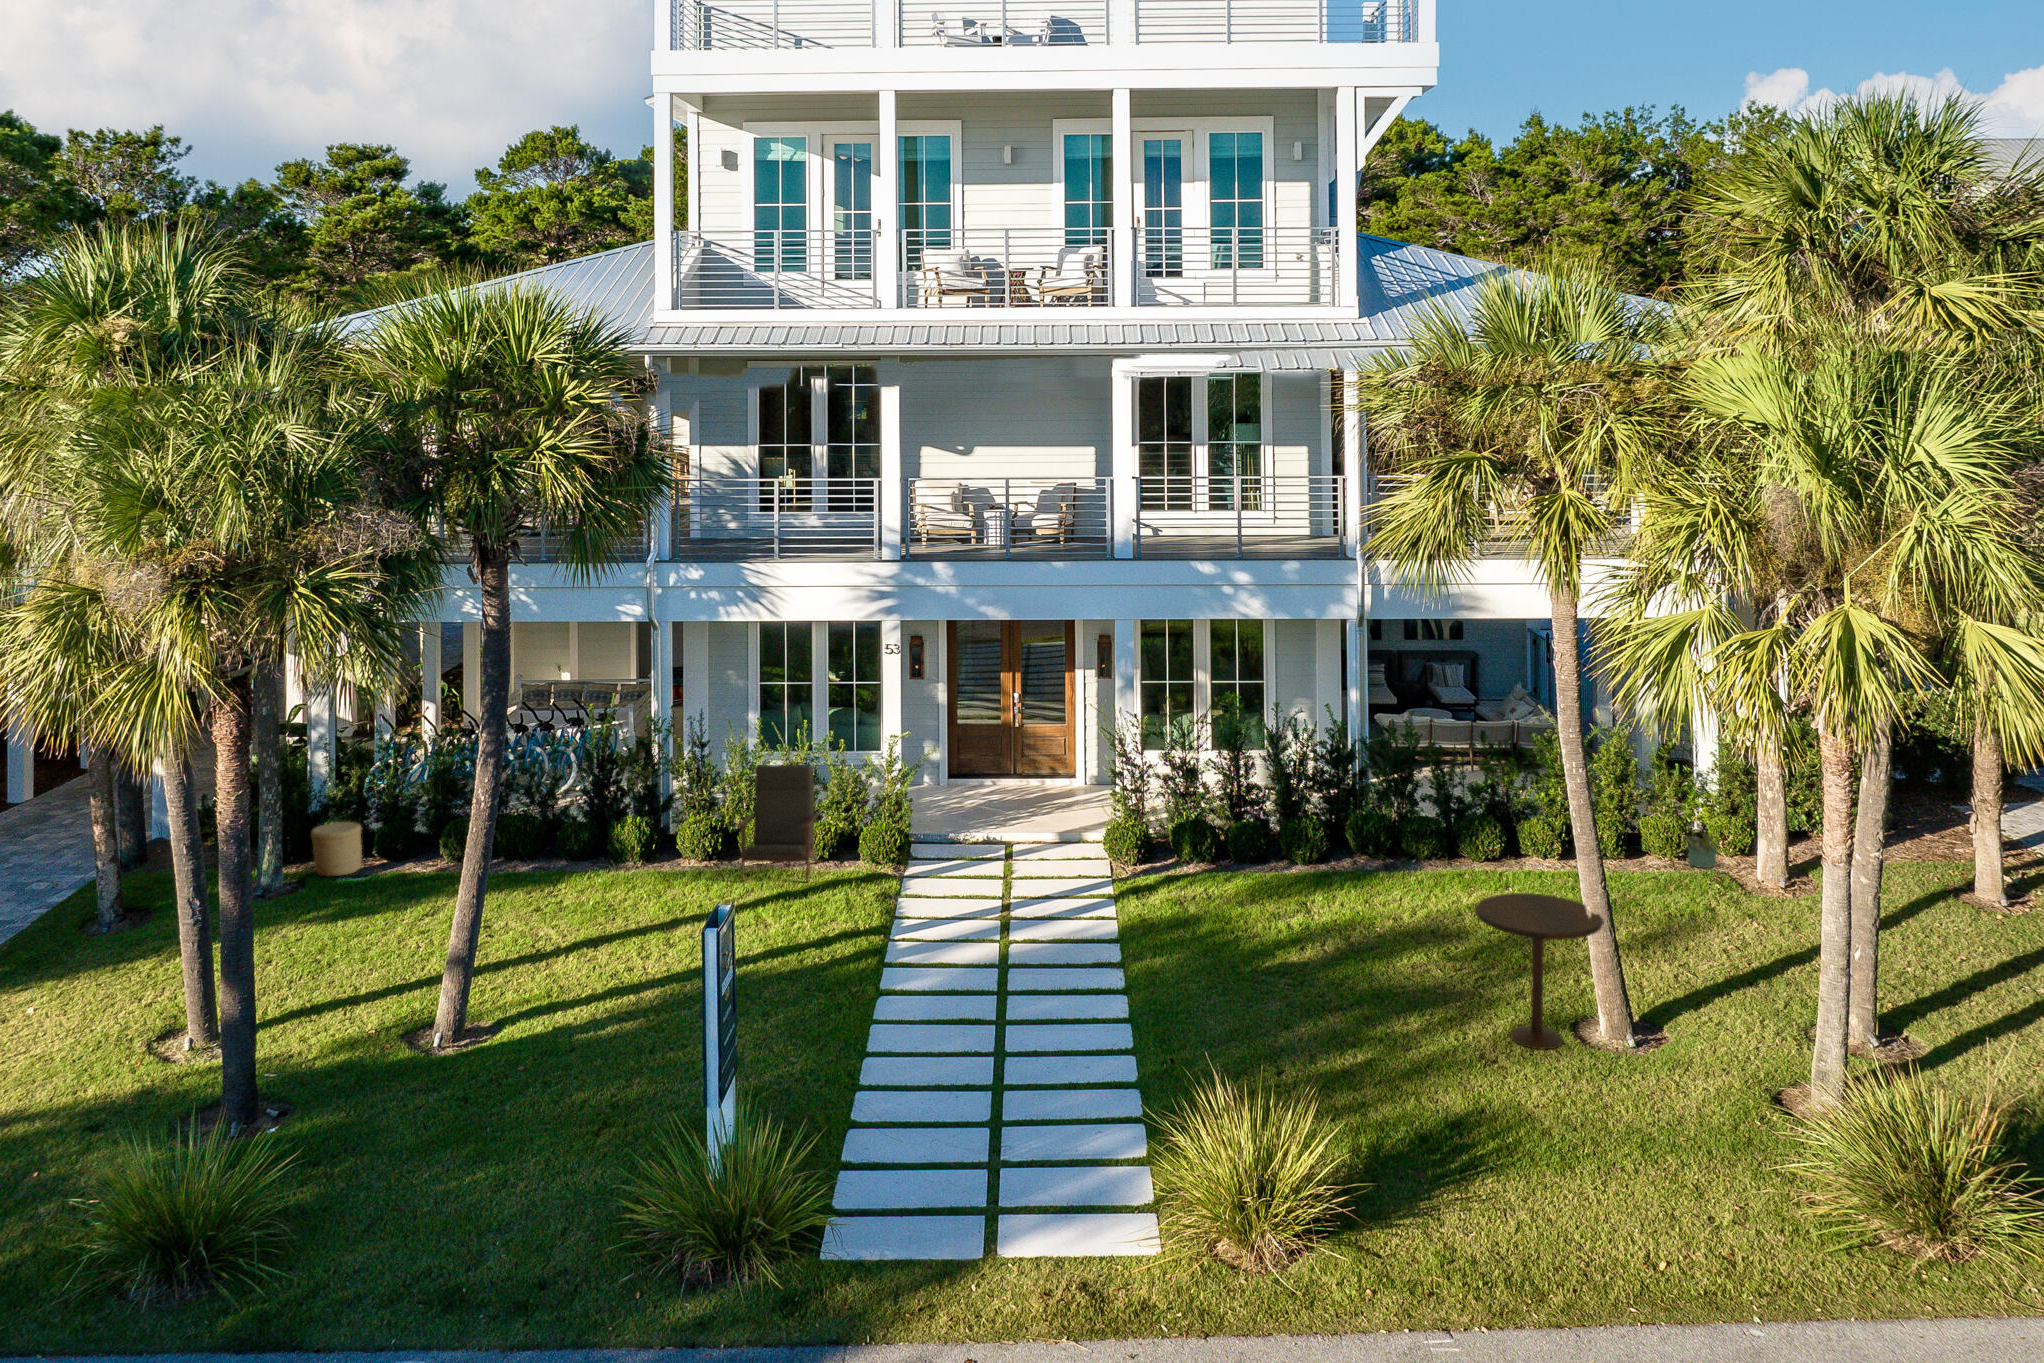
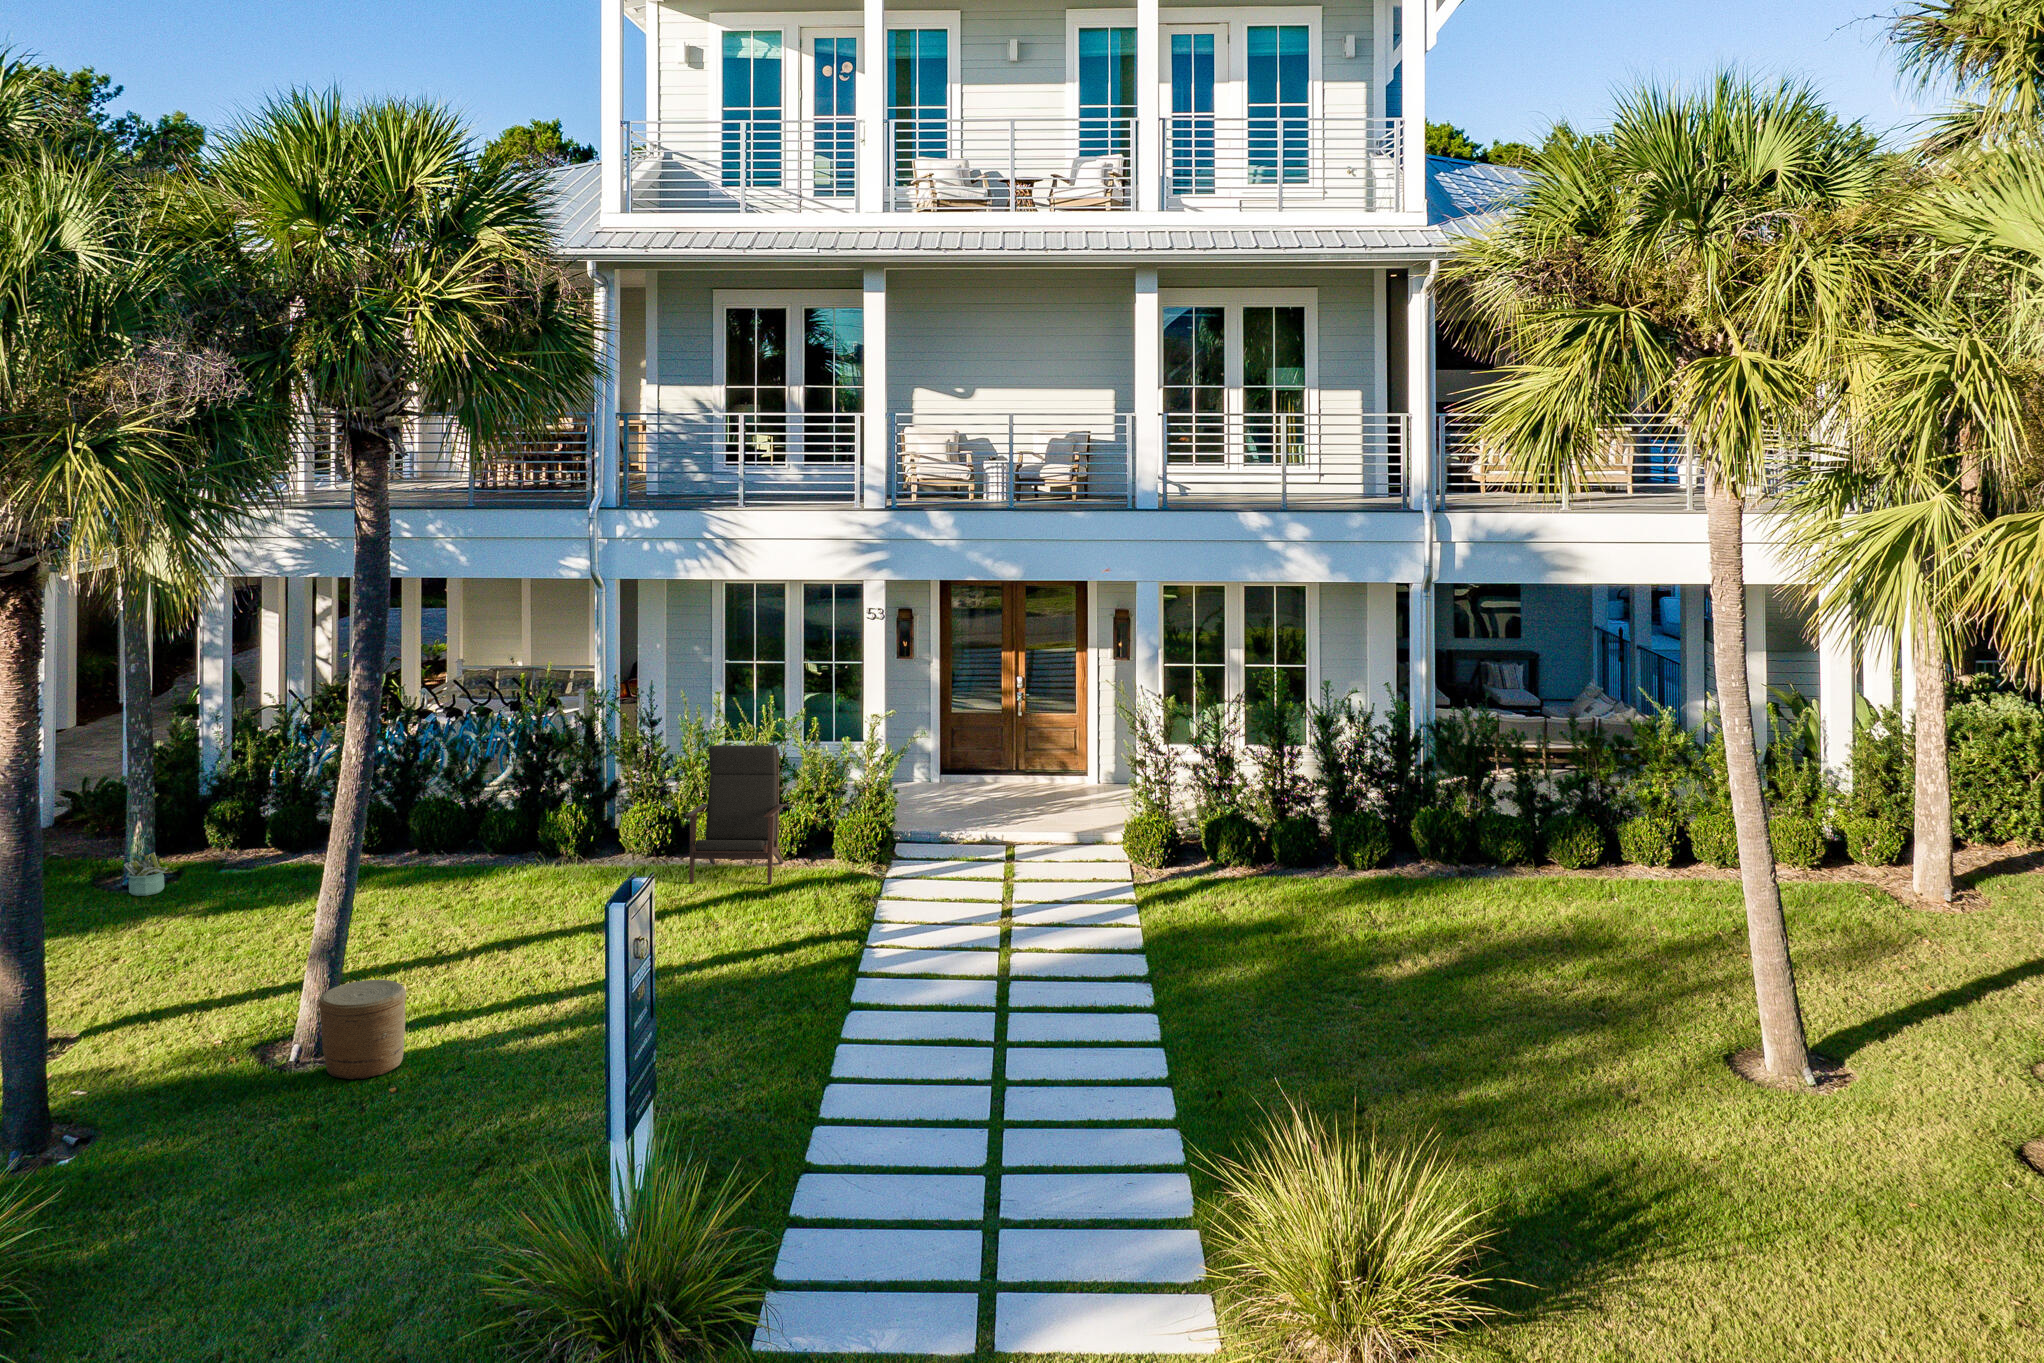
woven basket: present [311,822,362,877] -> present [318,980,406,1079]
decorative plant: present [1686,833,1718,868] -> present [124,853,168,896]
pedestal table: present [1475,893,1604,1049] -> none [1575,883,1733,1070]

